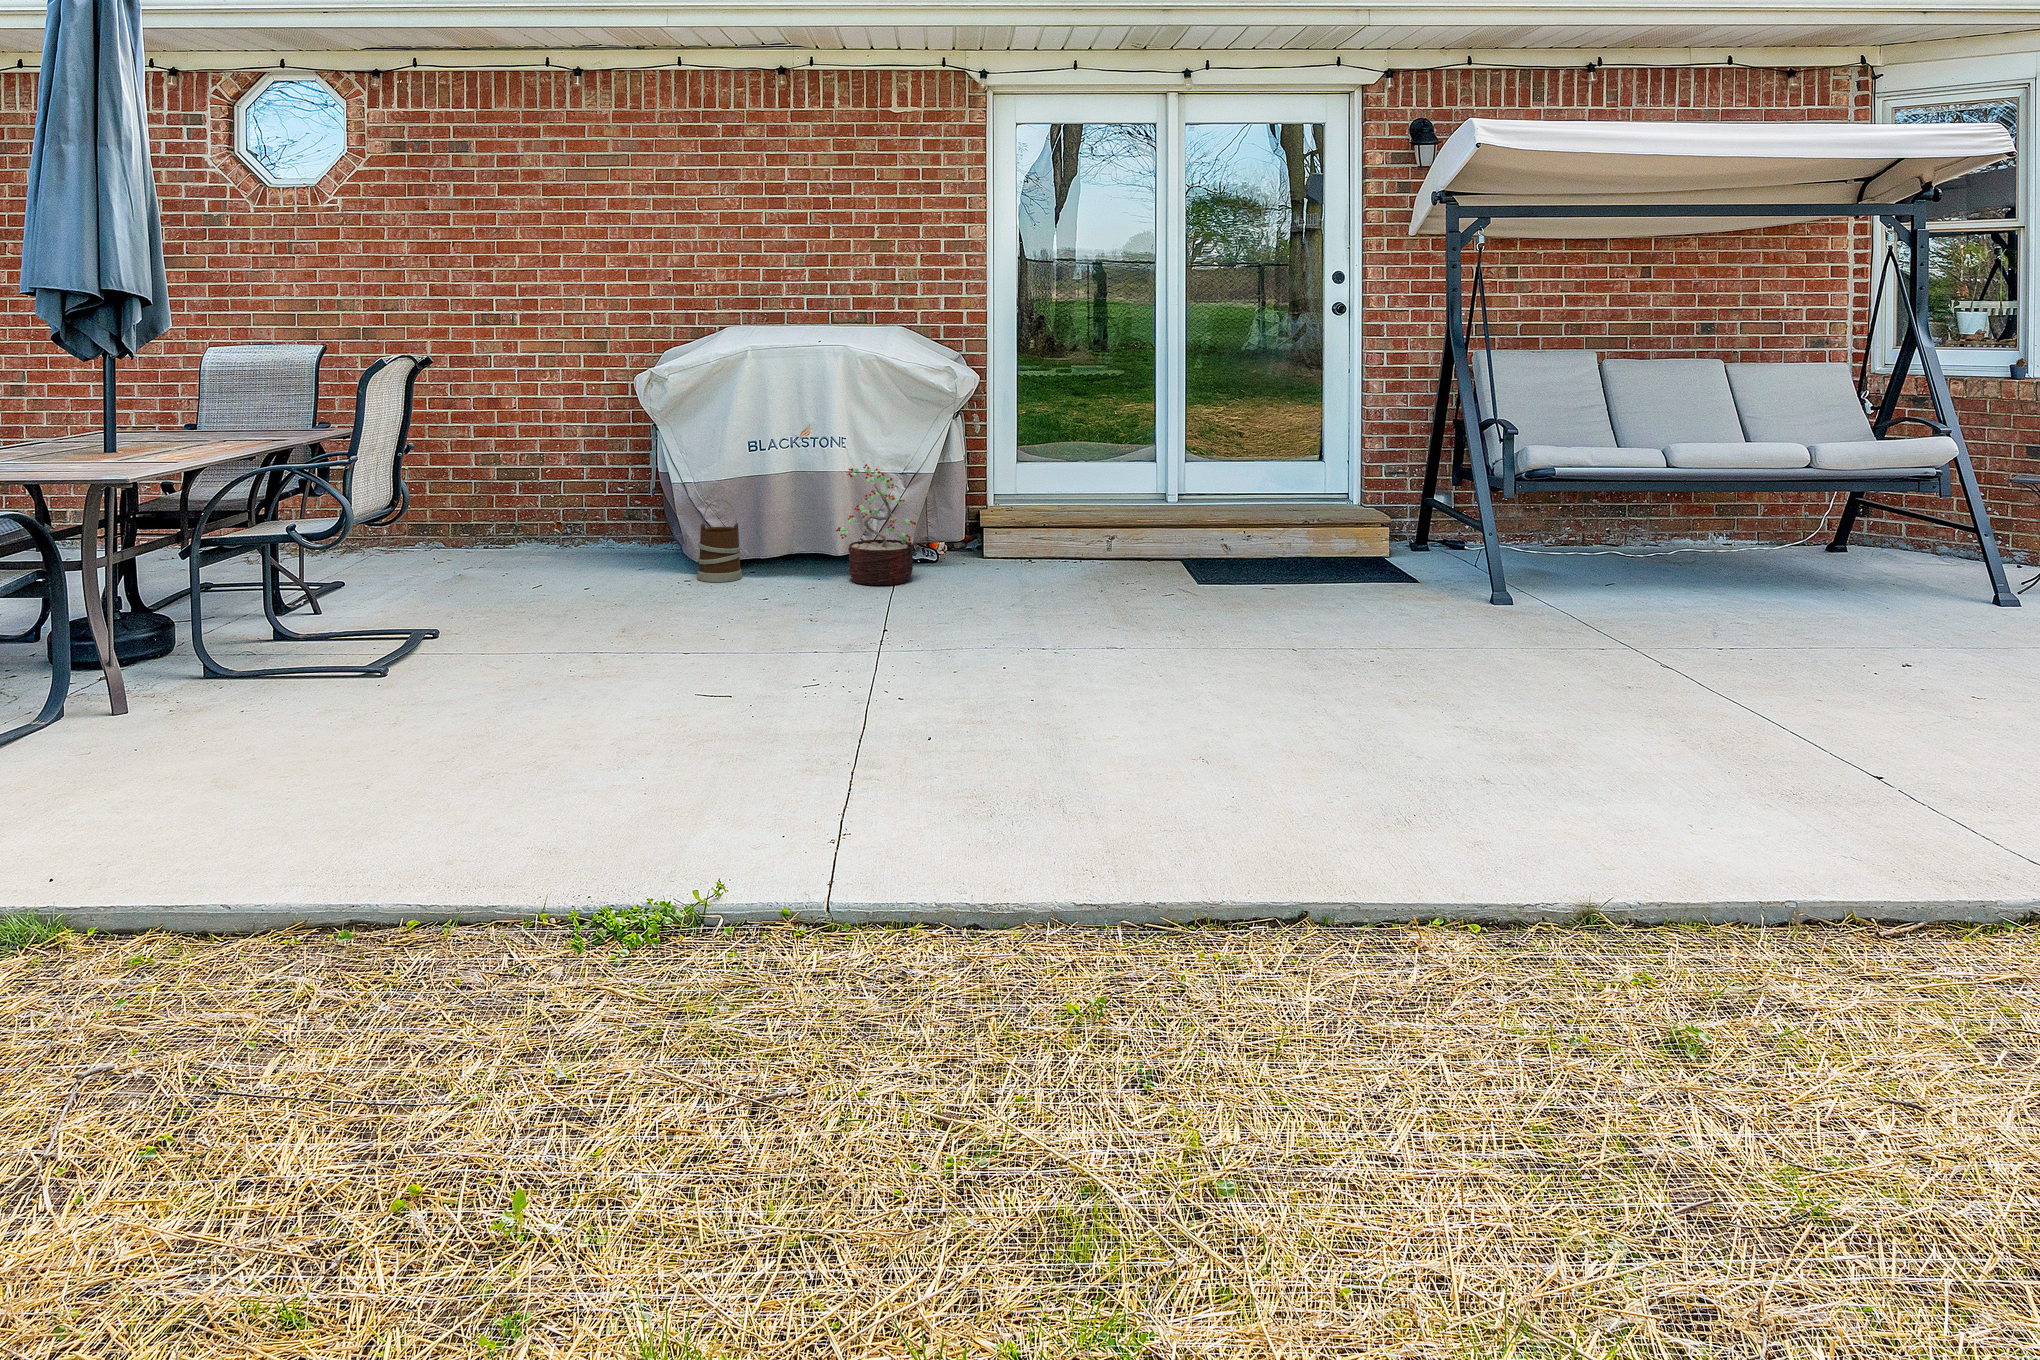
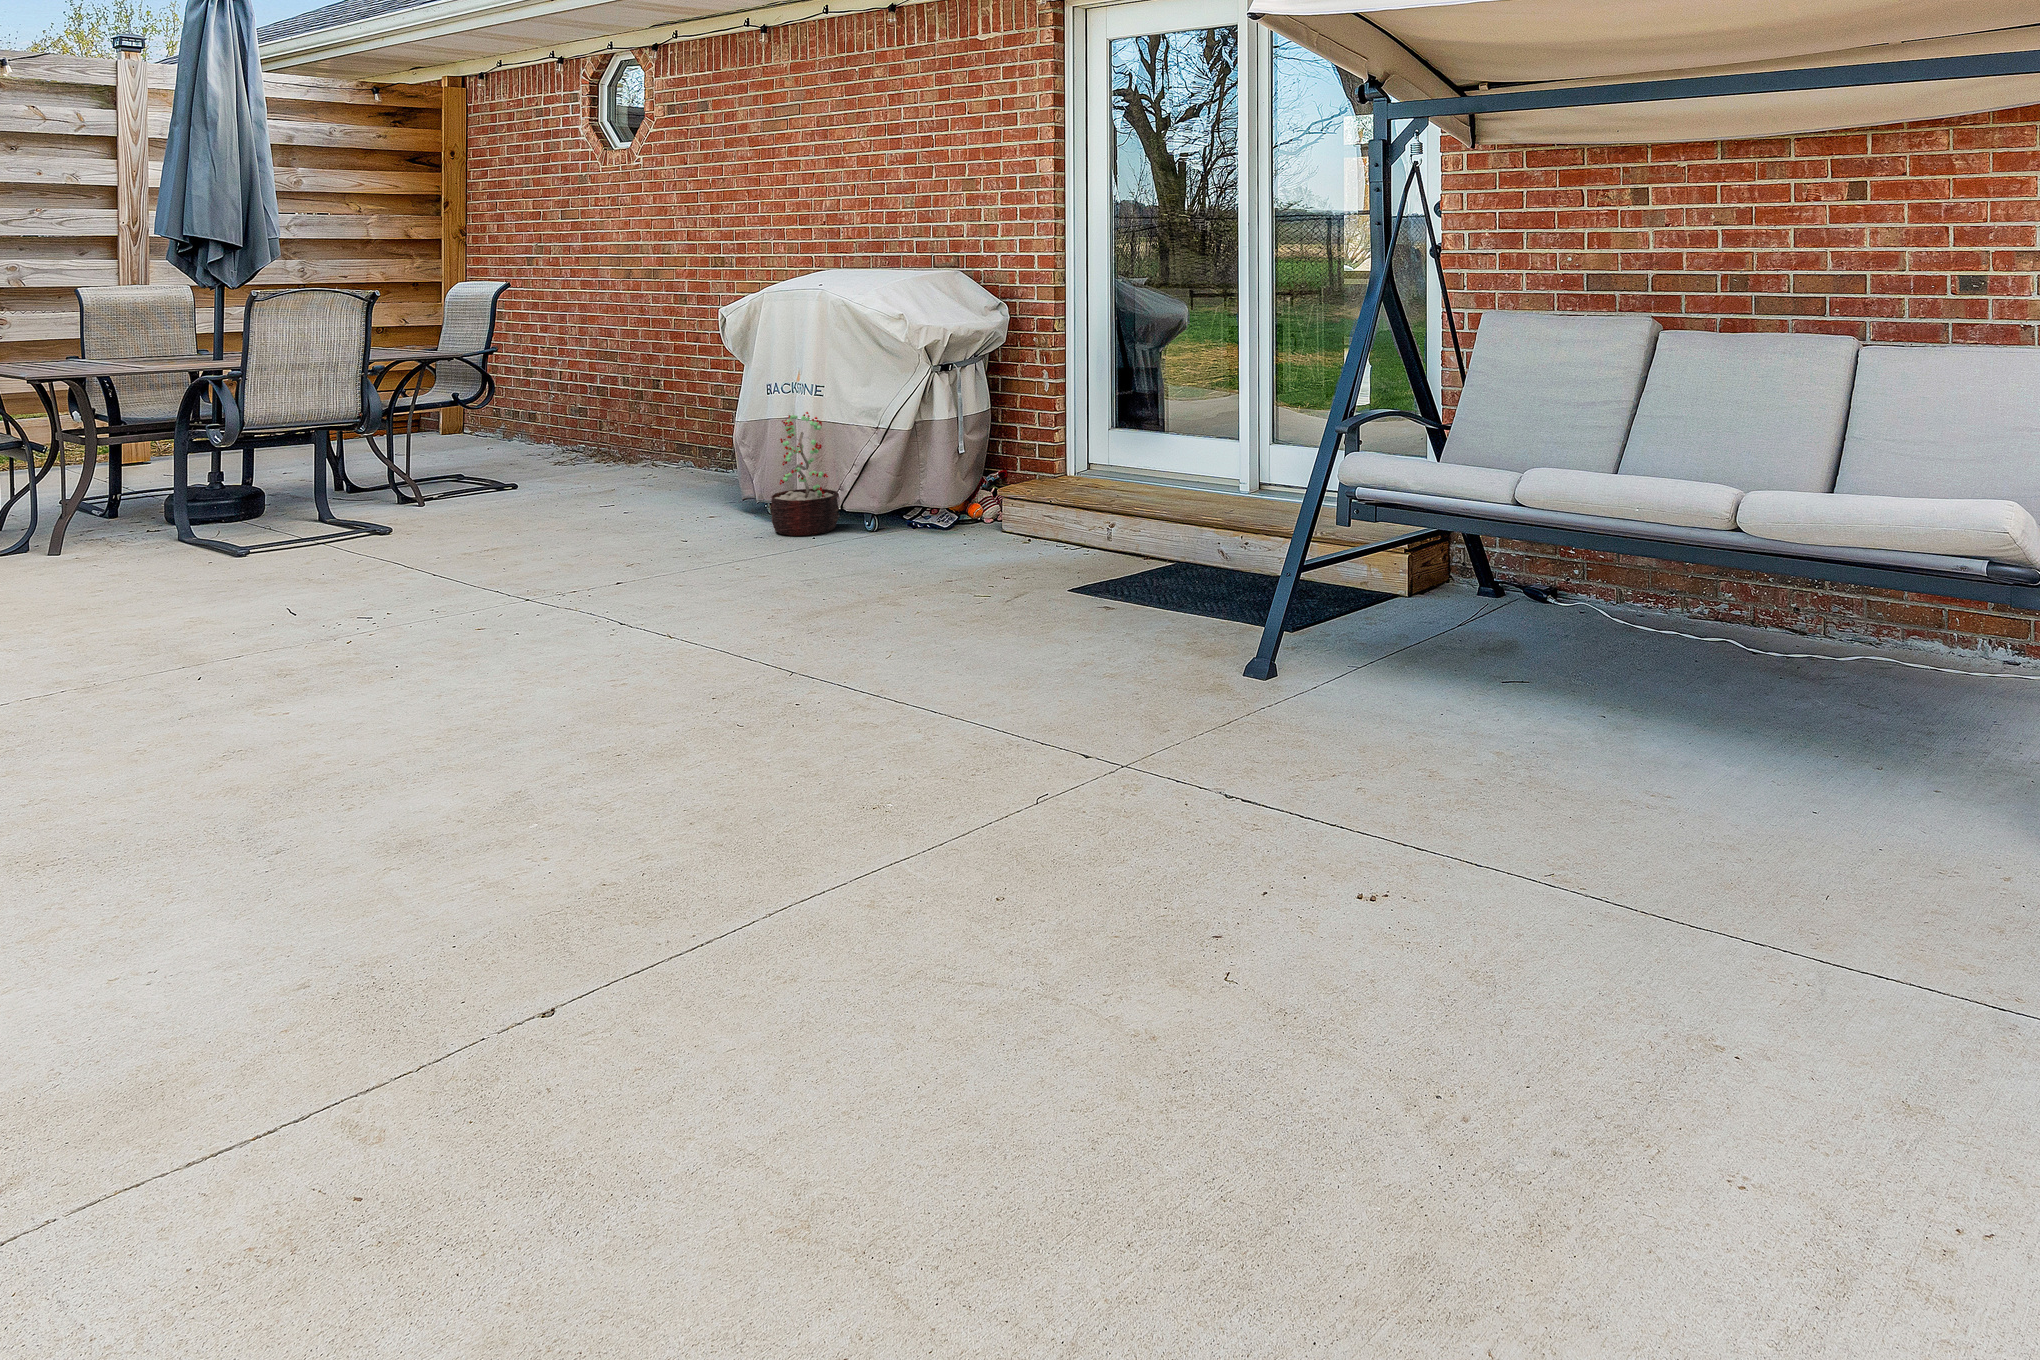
wooden bucket: present [697,499,742,582] -> none [694,435,738,514]

